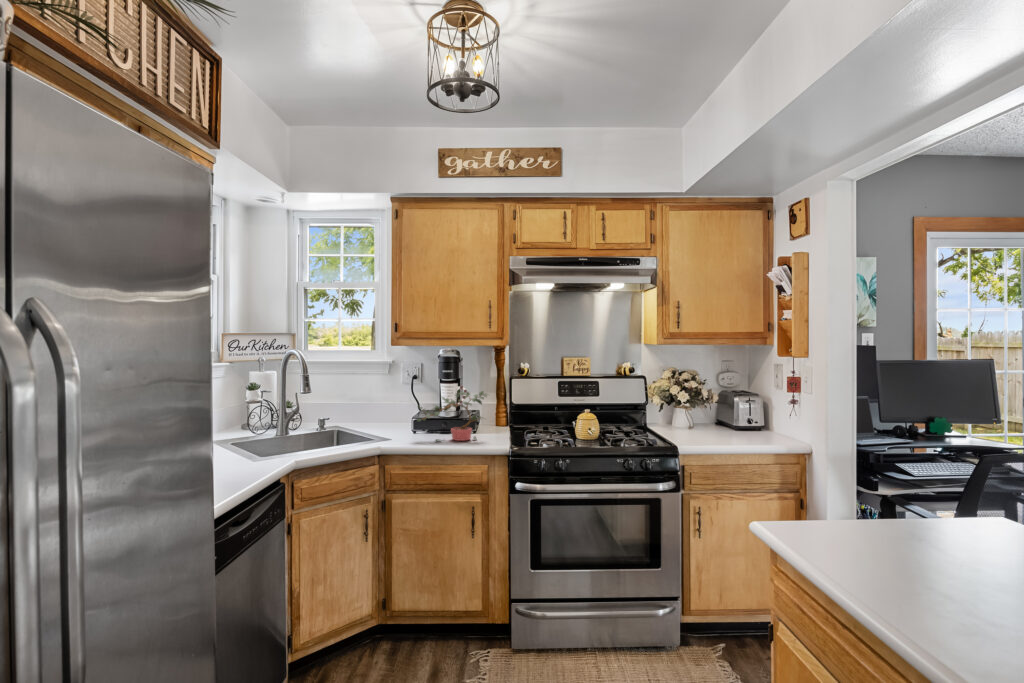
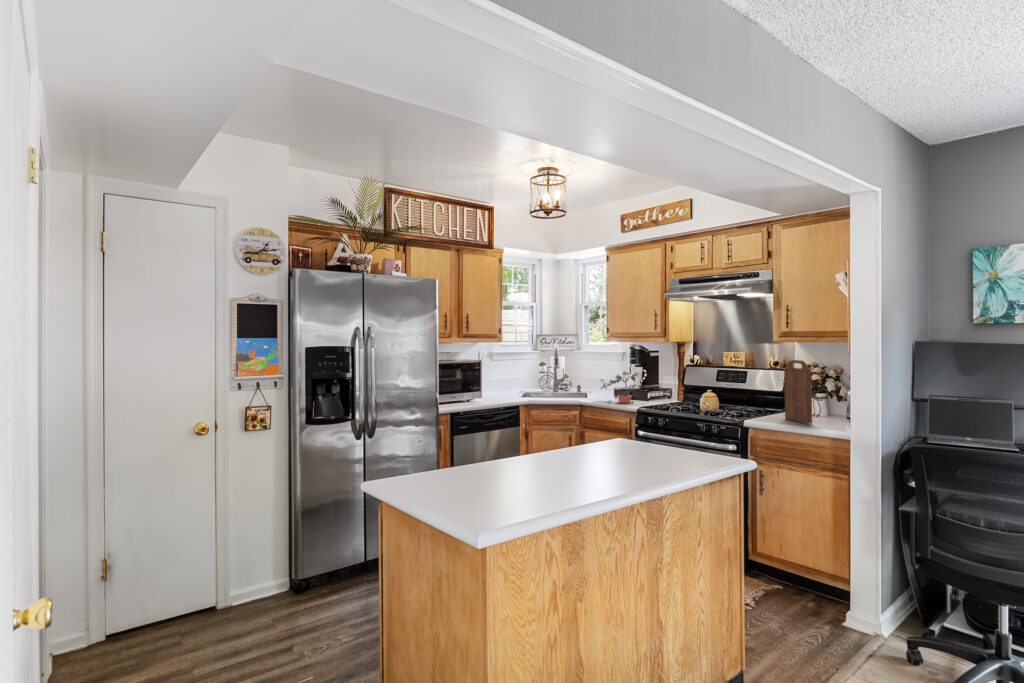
cutting board: none [693,366,737,440] -> present [784,360,812,424]

